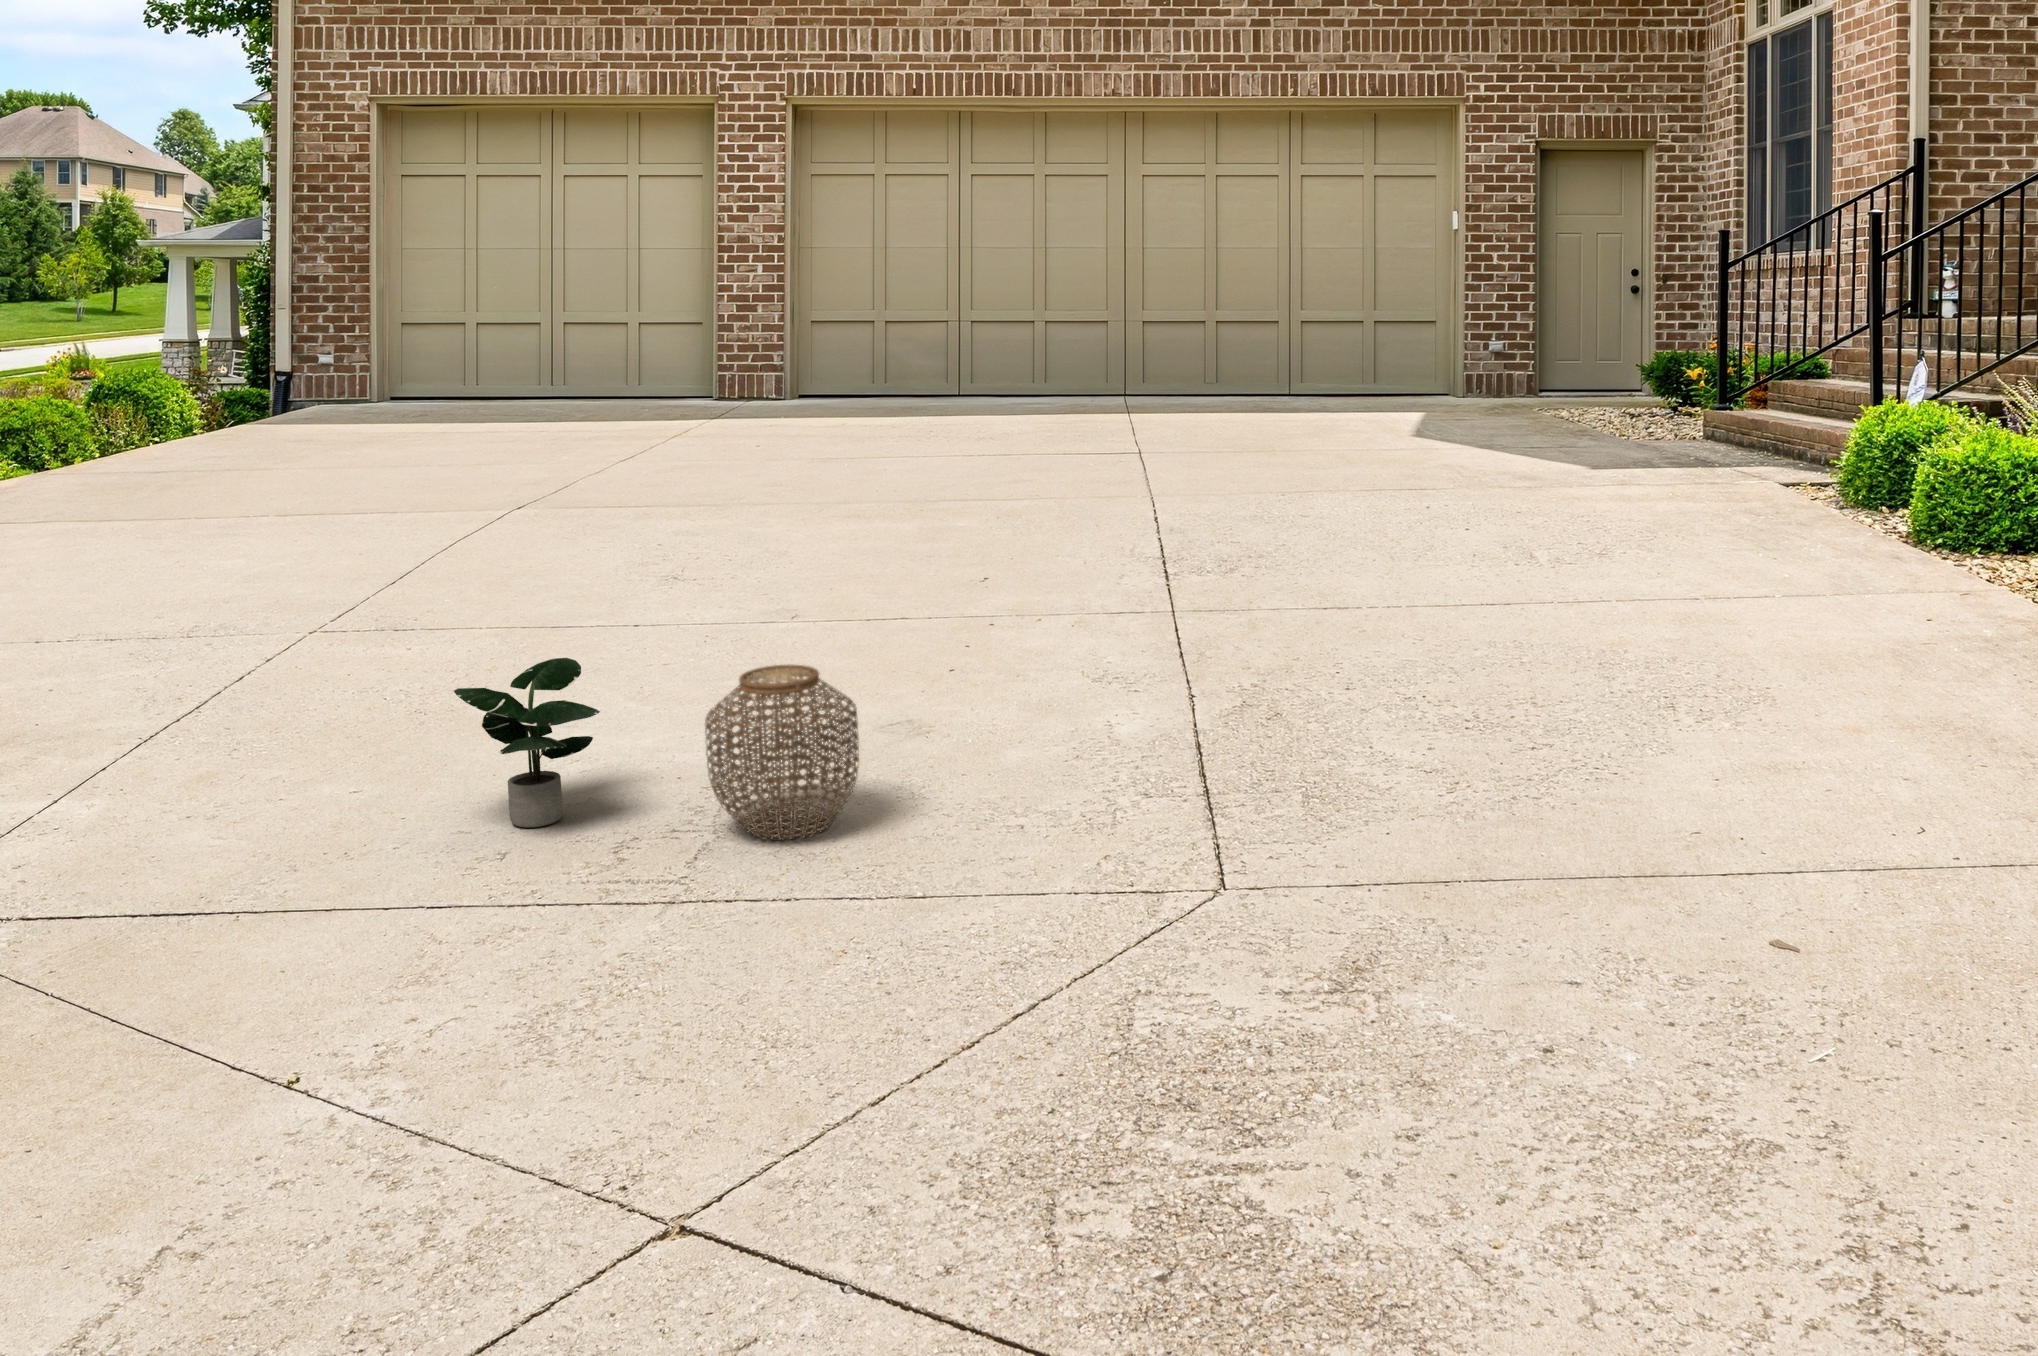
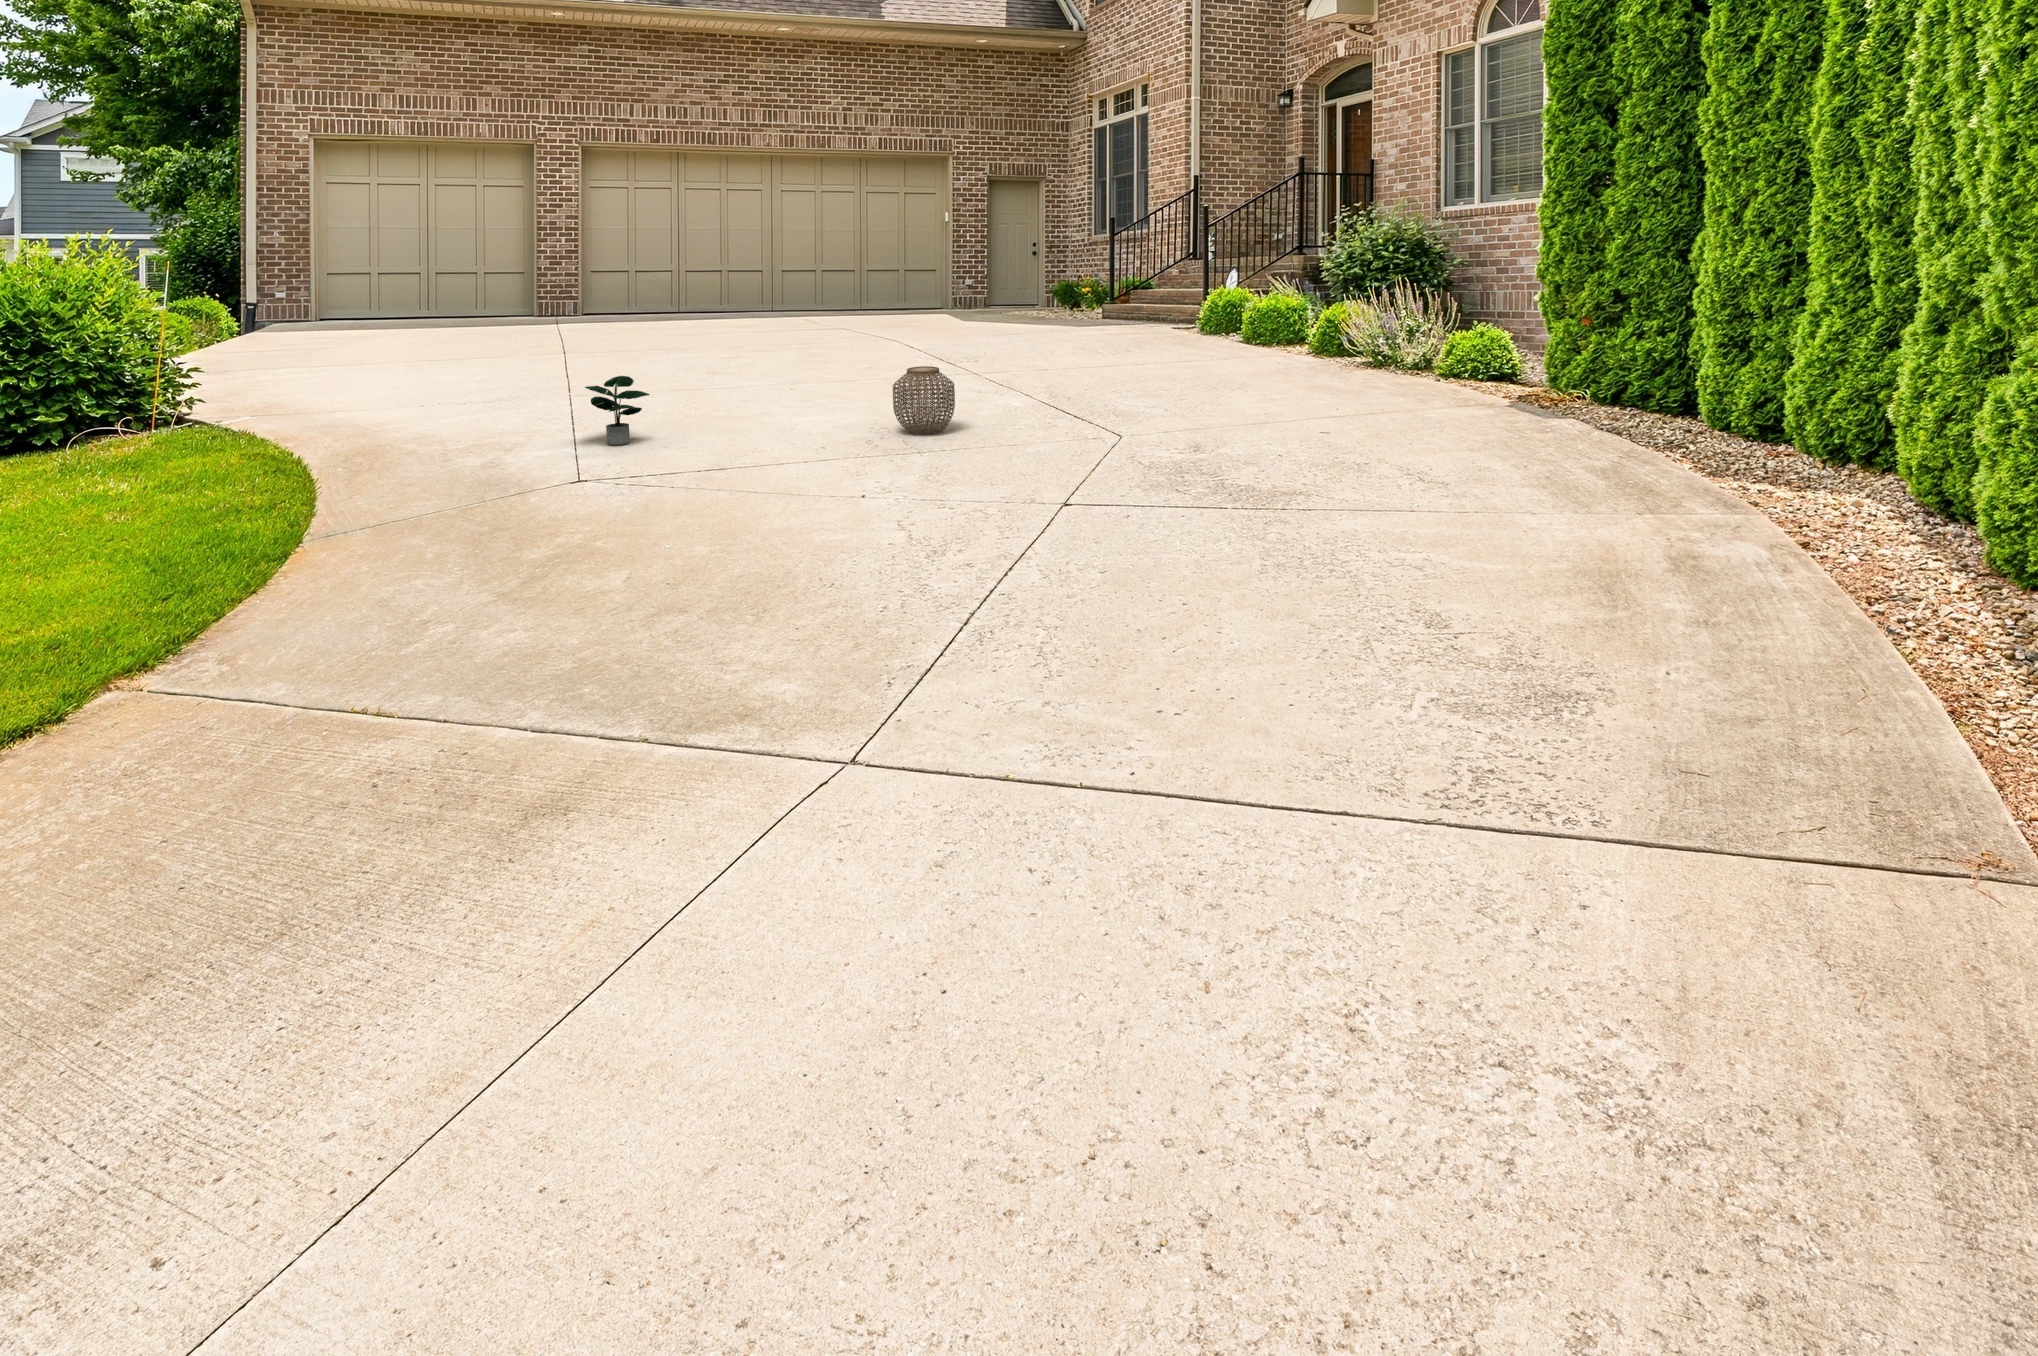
potted plant: present [454,658,600,828] -> present [585,376,650,445]

